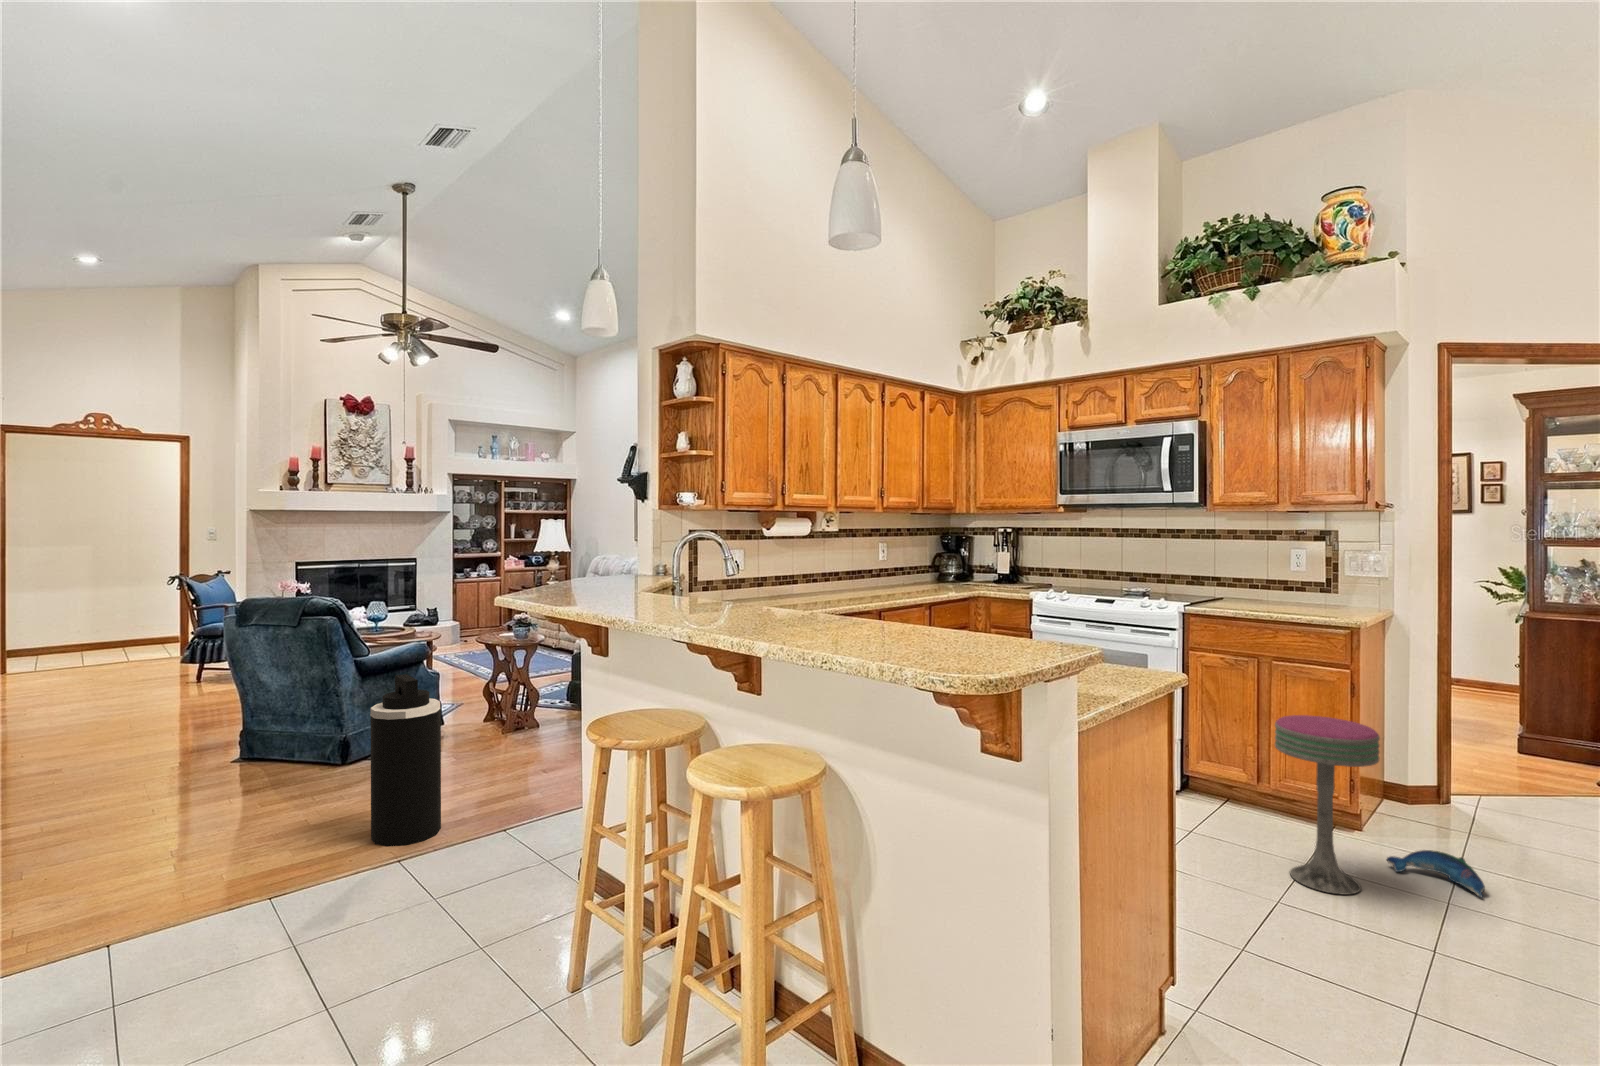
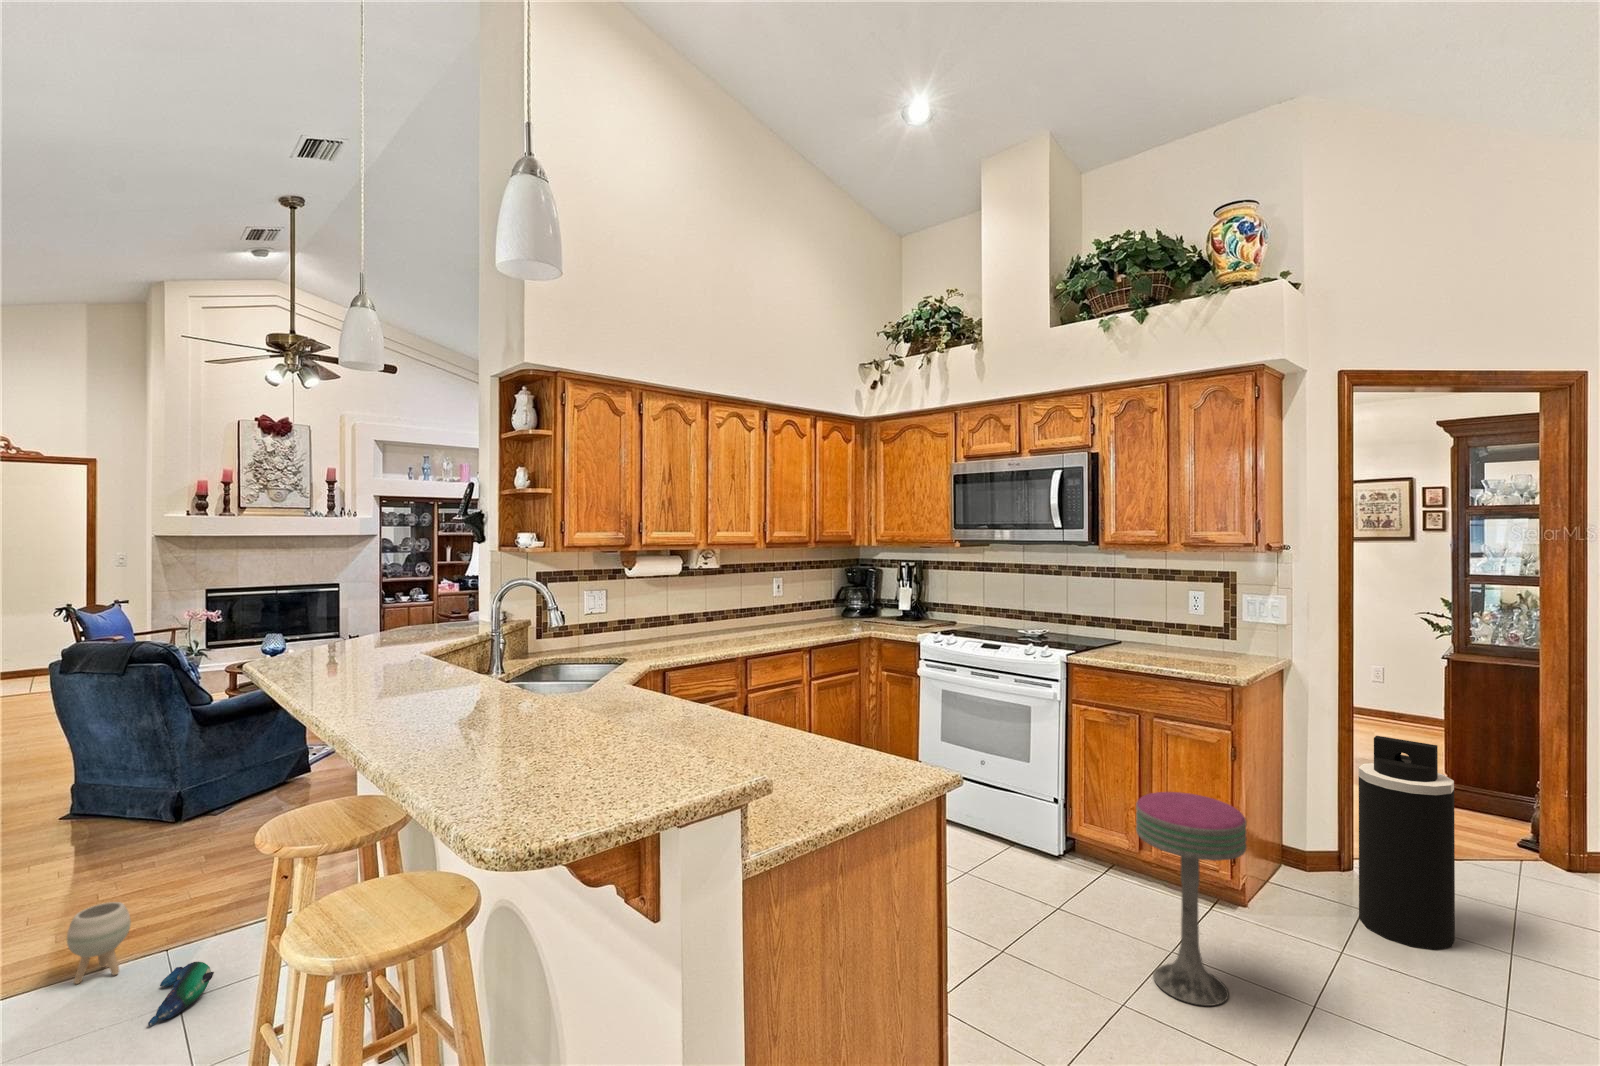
trash can: present [370,674,441,847] -> present [1359,736,1455,950]
planter: none [332,811,379,880] -> present [67,902,131,984]
plush toy: present [1387,850,1485,897] -> present [148,962,214,1026]

